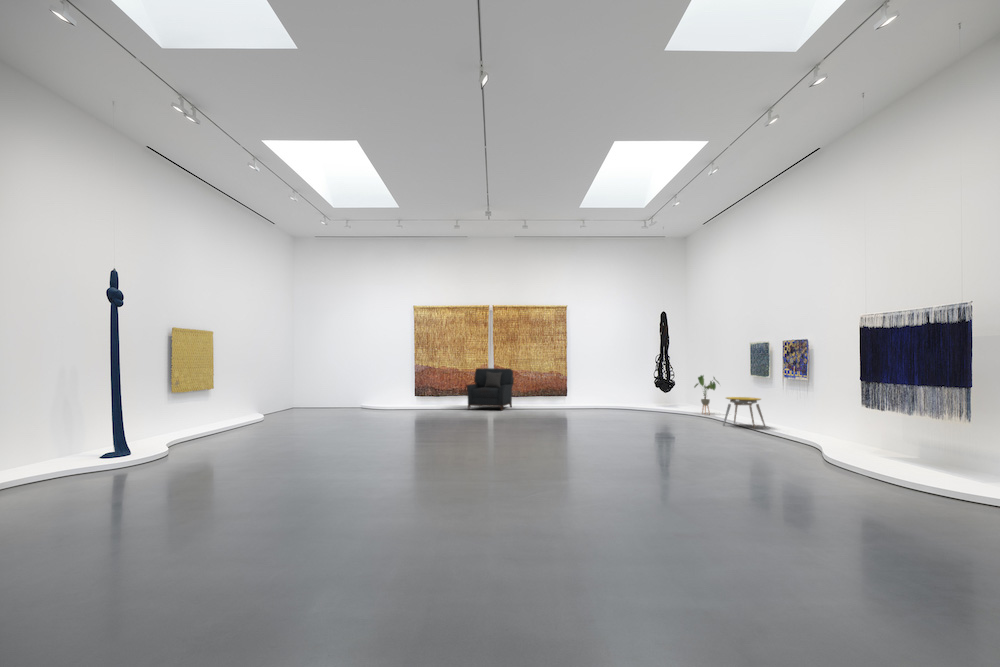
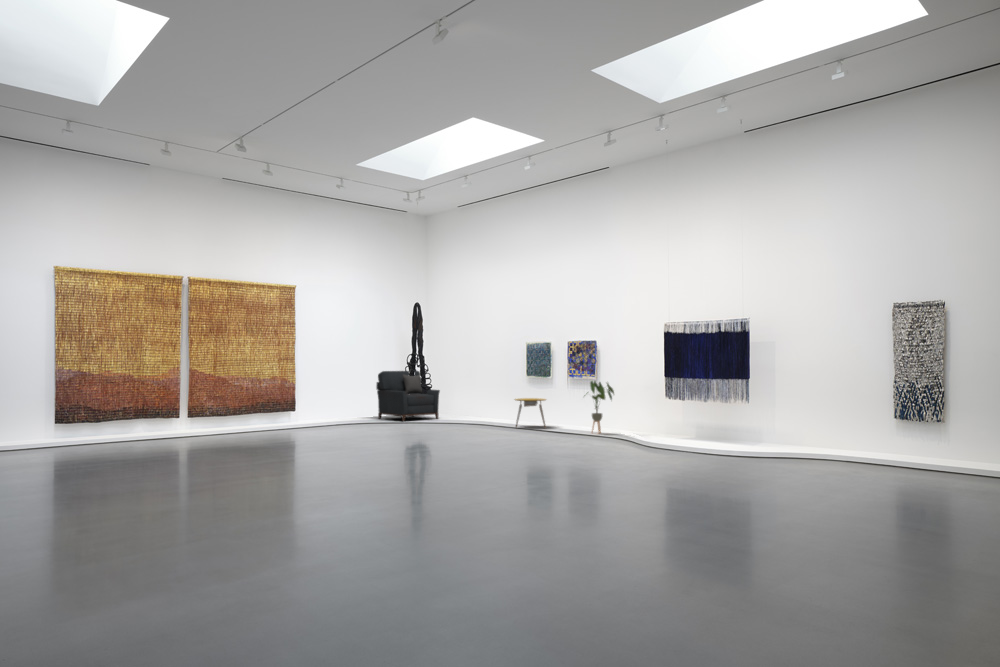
armchair: present [466,368,514,411] -> present [376,371,440,421]
house plant: present [694,375,719,414] -> present [590,381,614,433]

